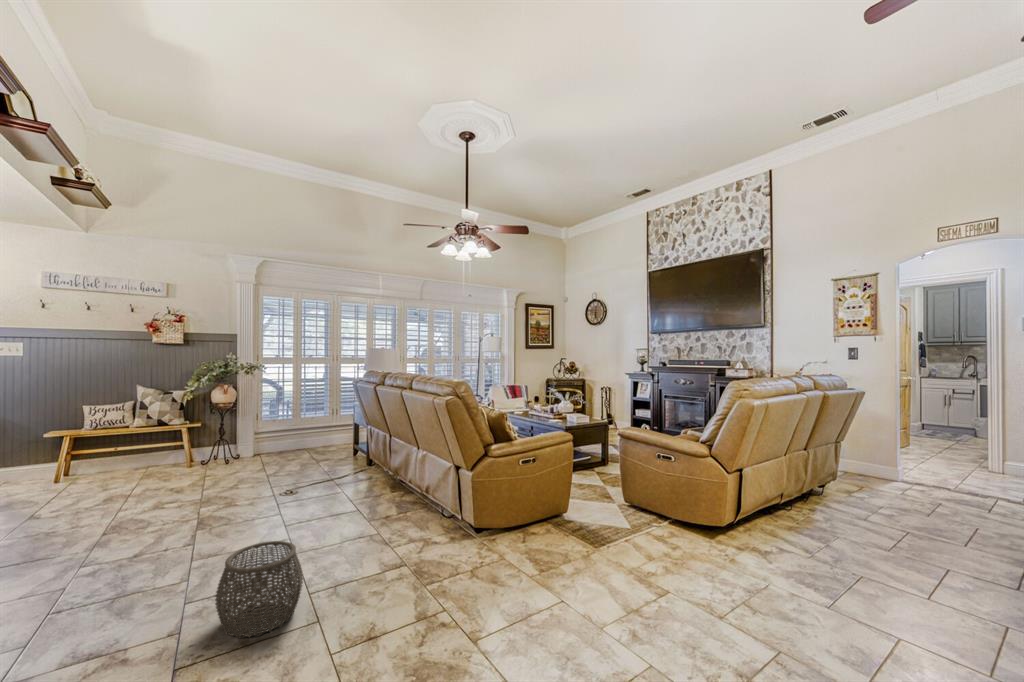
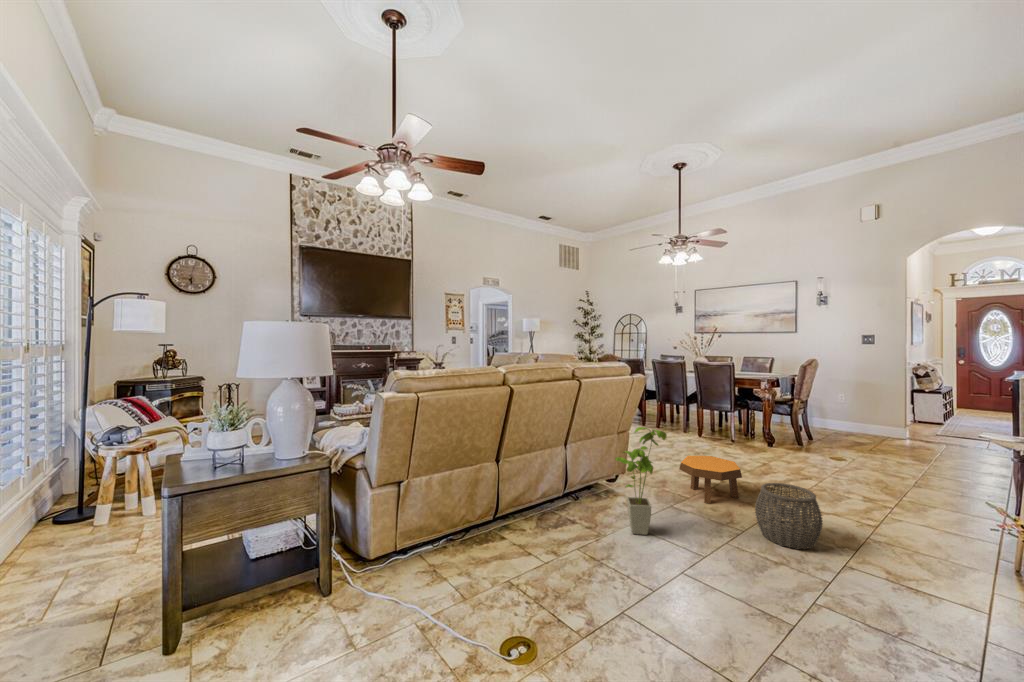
house plant: none [345,437,401,538] -> present [615,427,667,535]
footstool: none [366,533,460,635] -> present [679,456,742,504]

